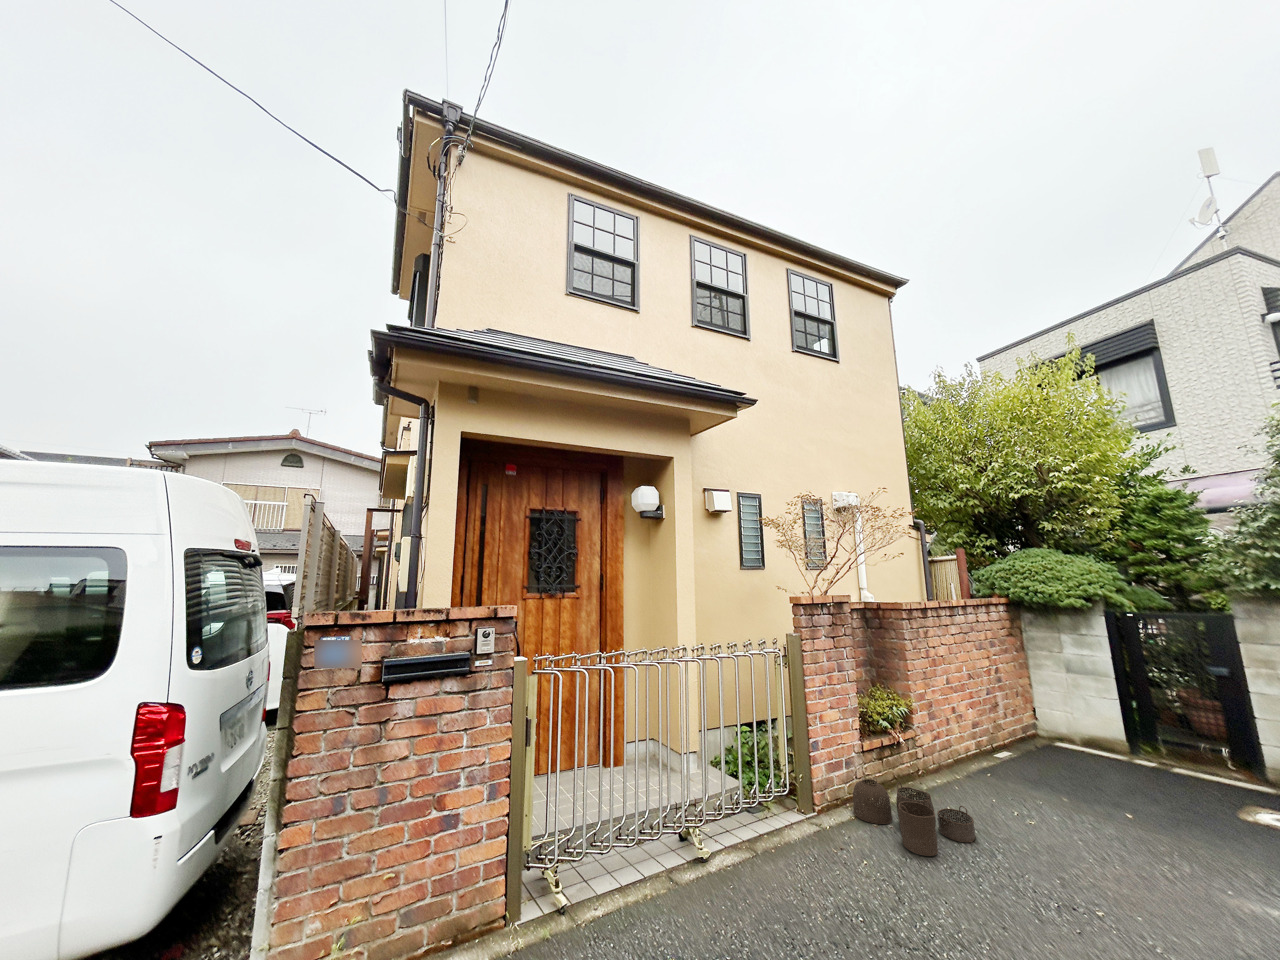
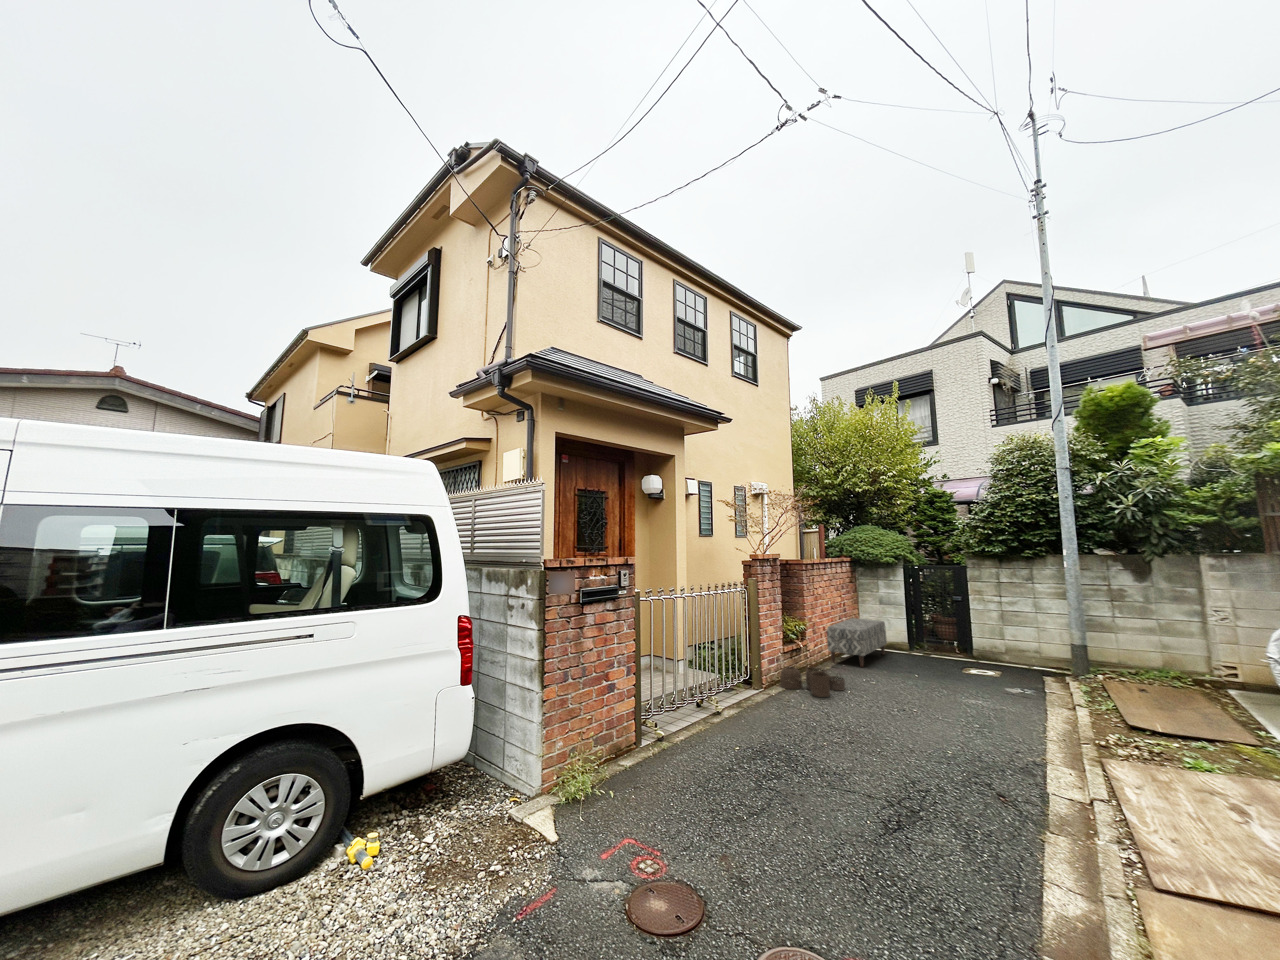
bench: none [956,693,1082,789] -> present [827,618,887,667]

